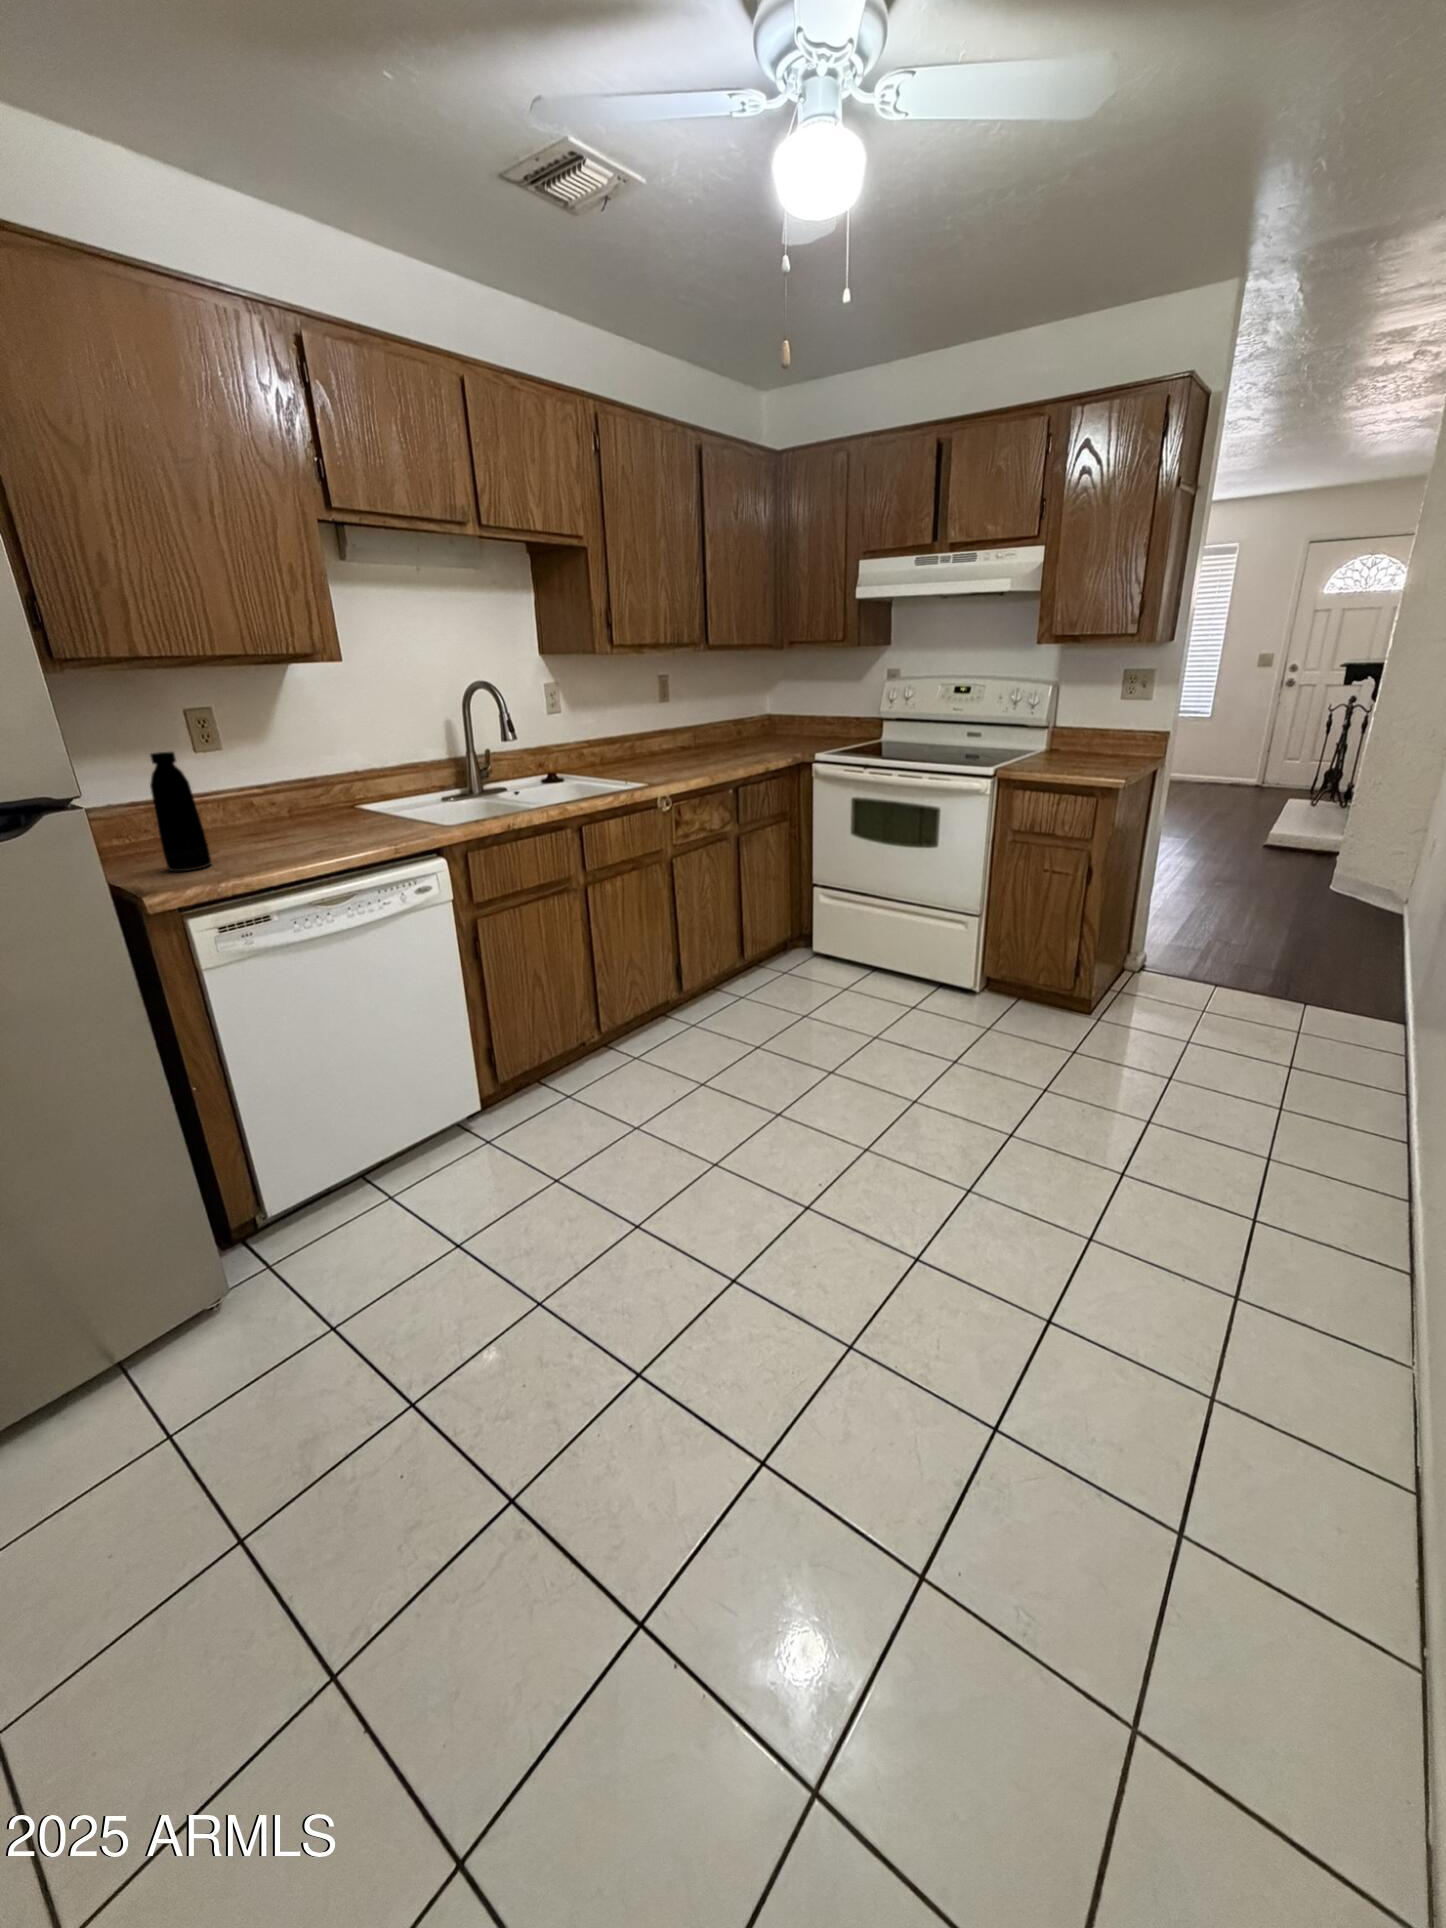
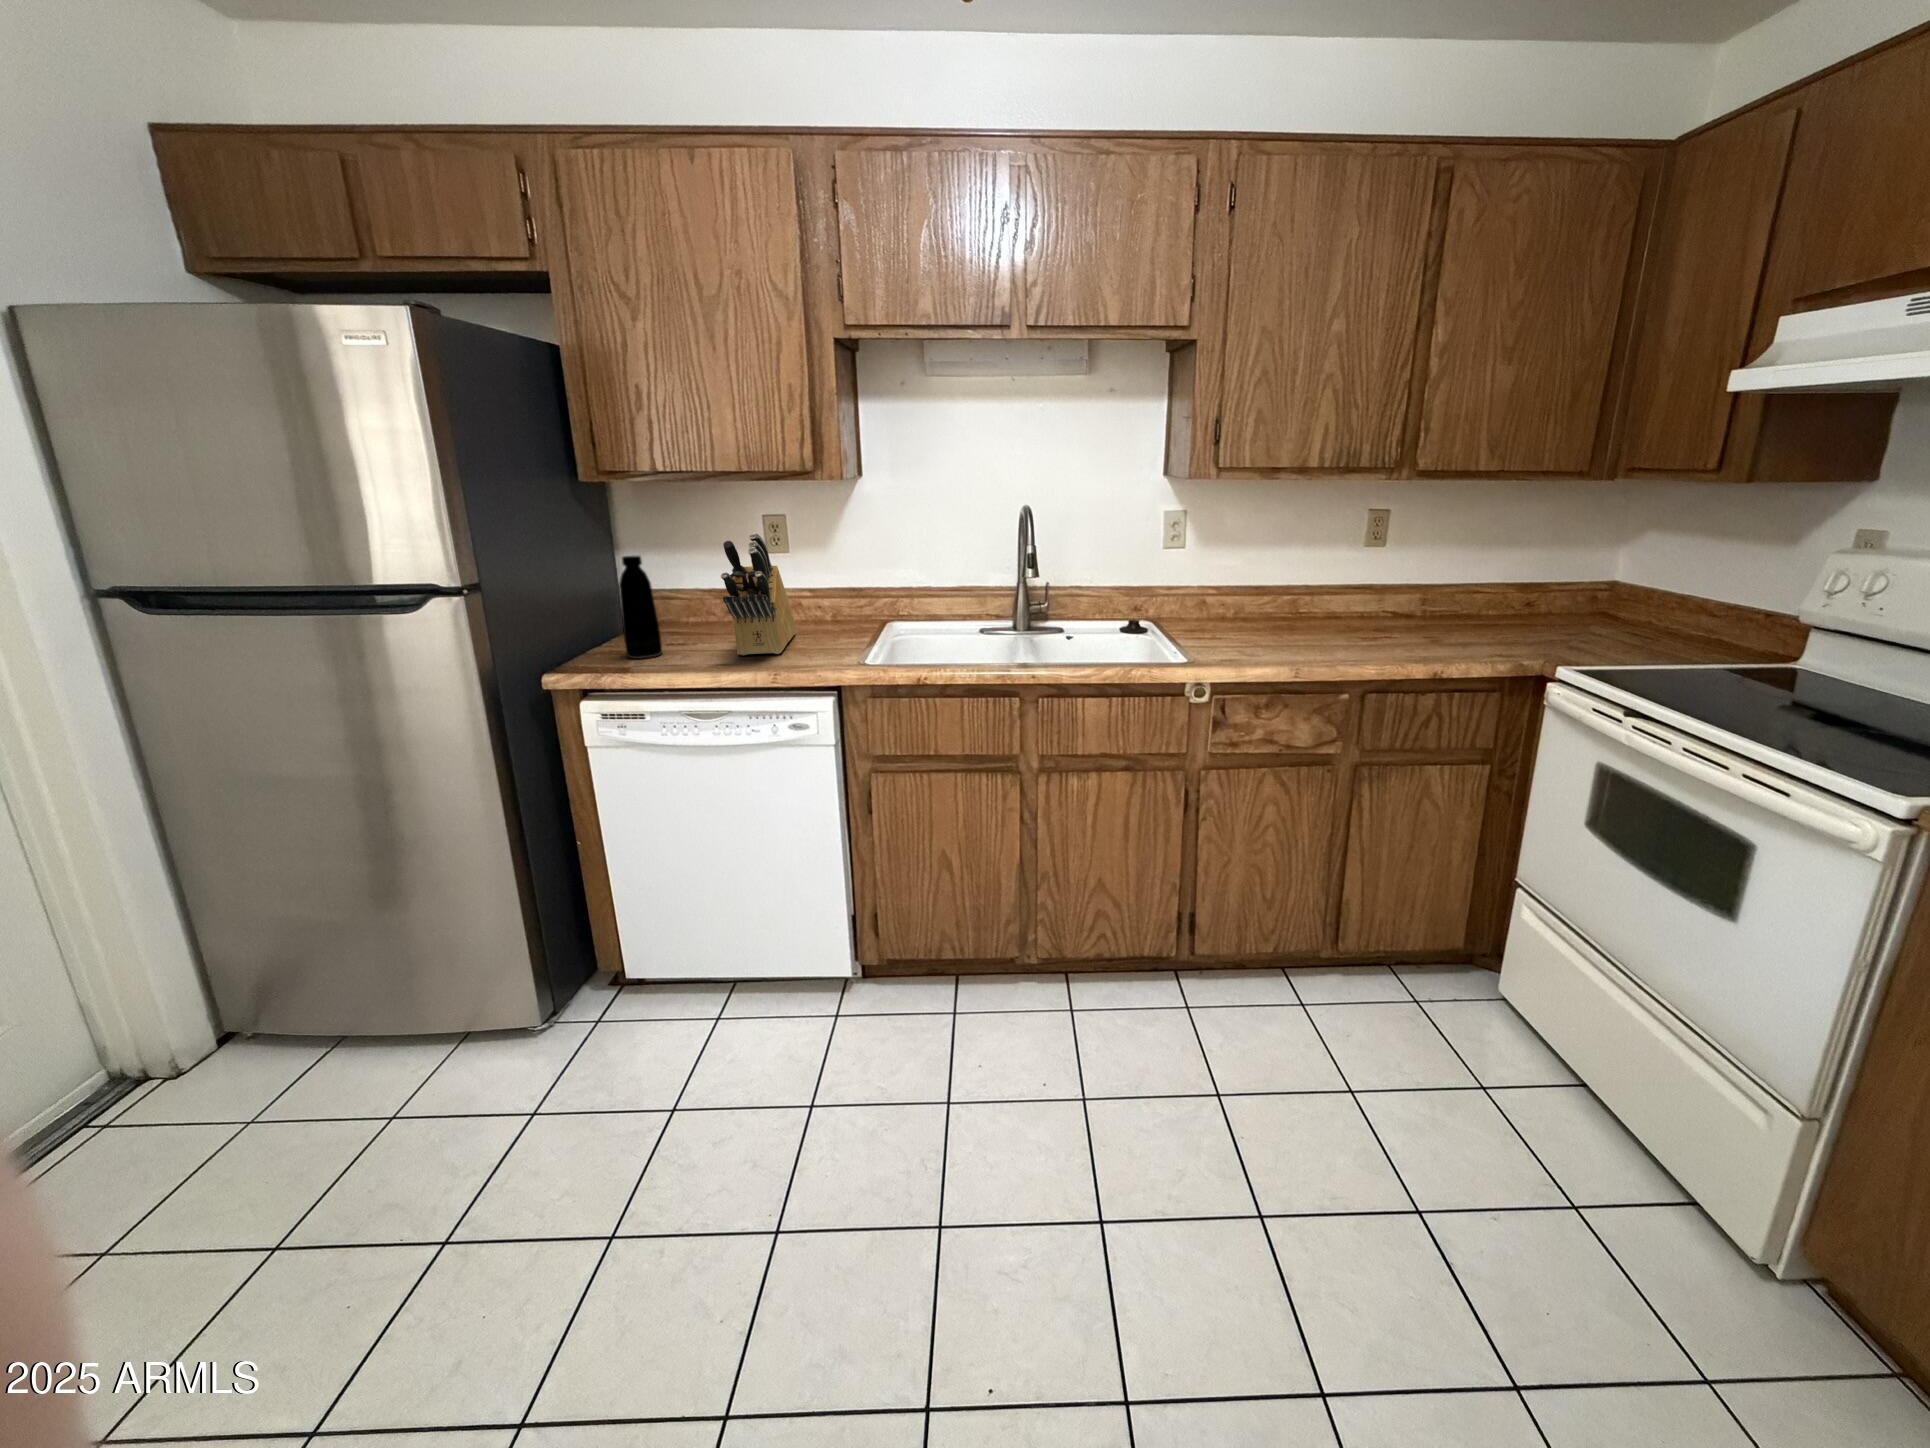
knife block: none [244,713,352,845] -> present [721,533,796,655]

